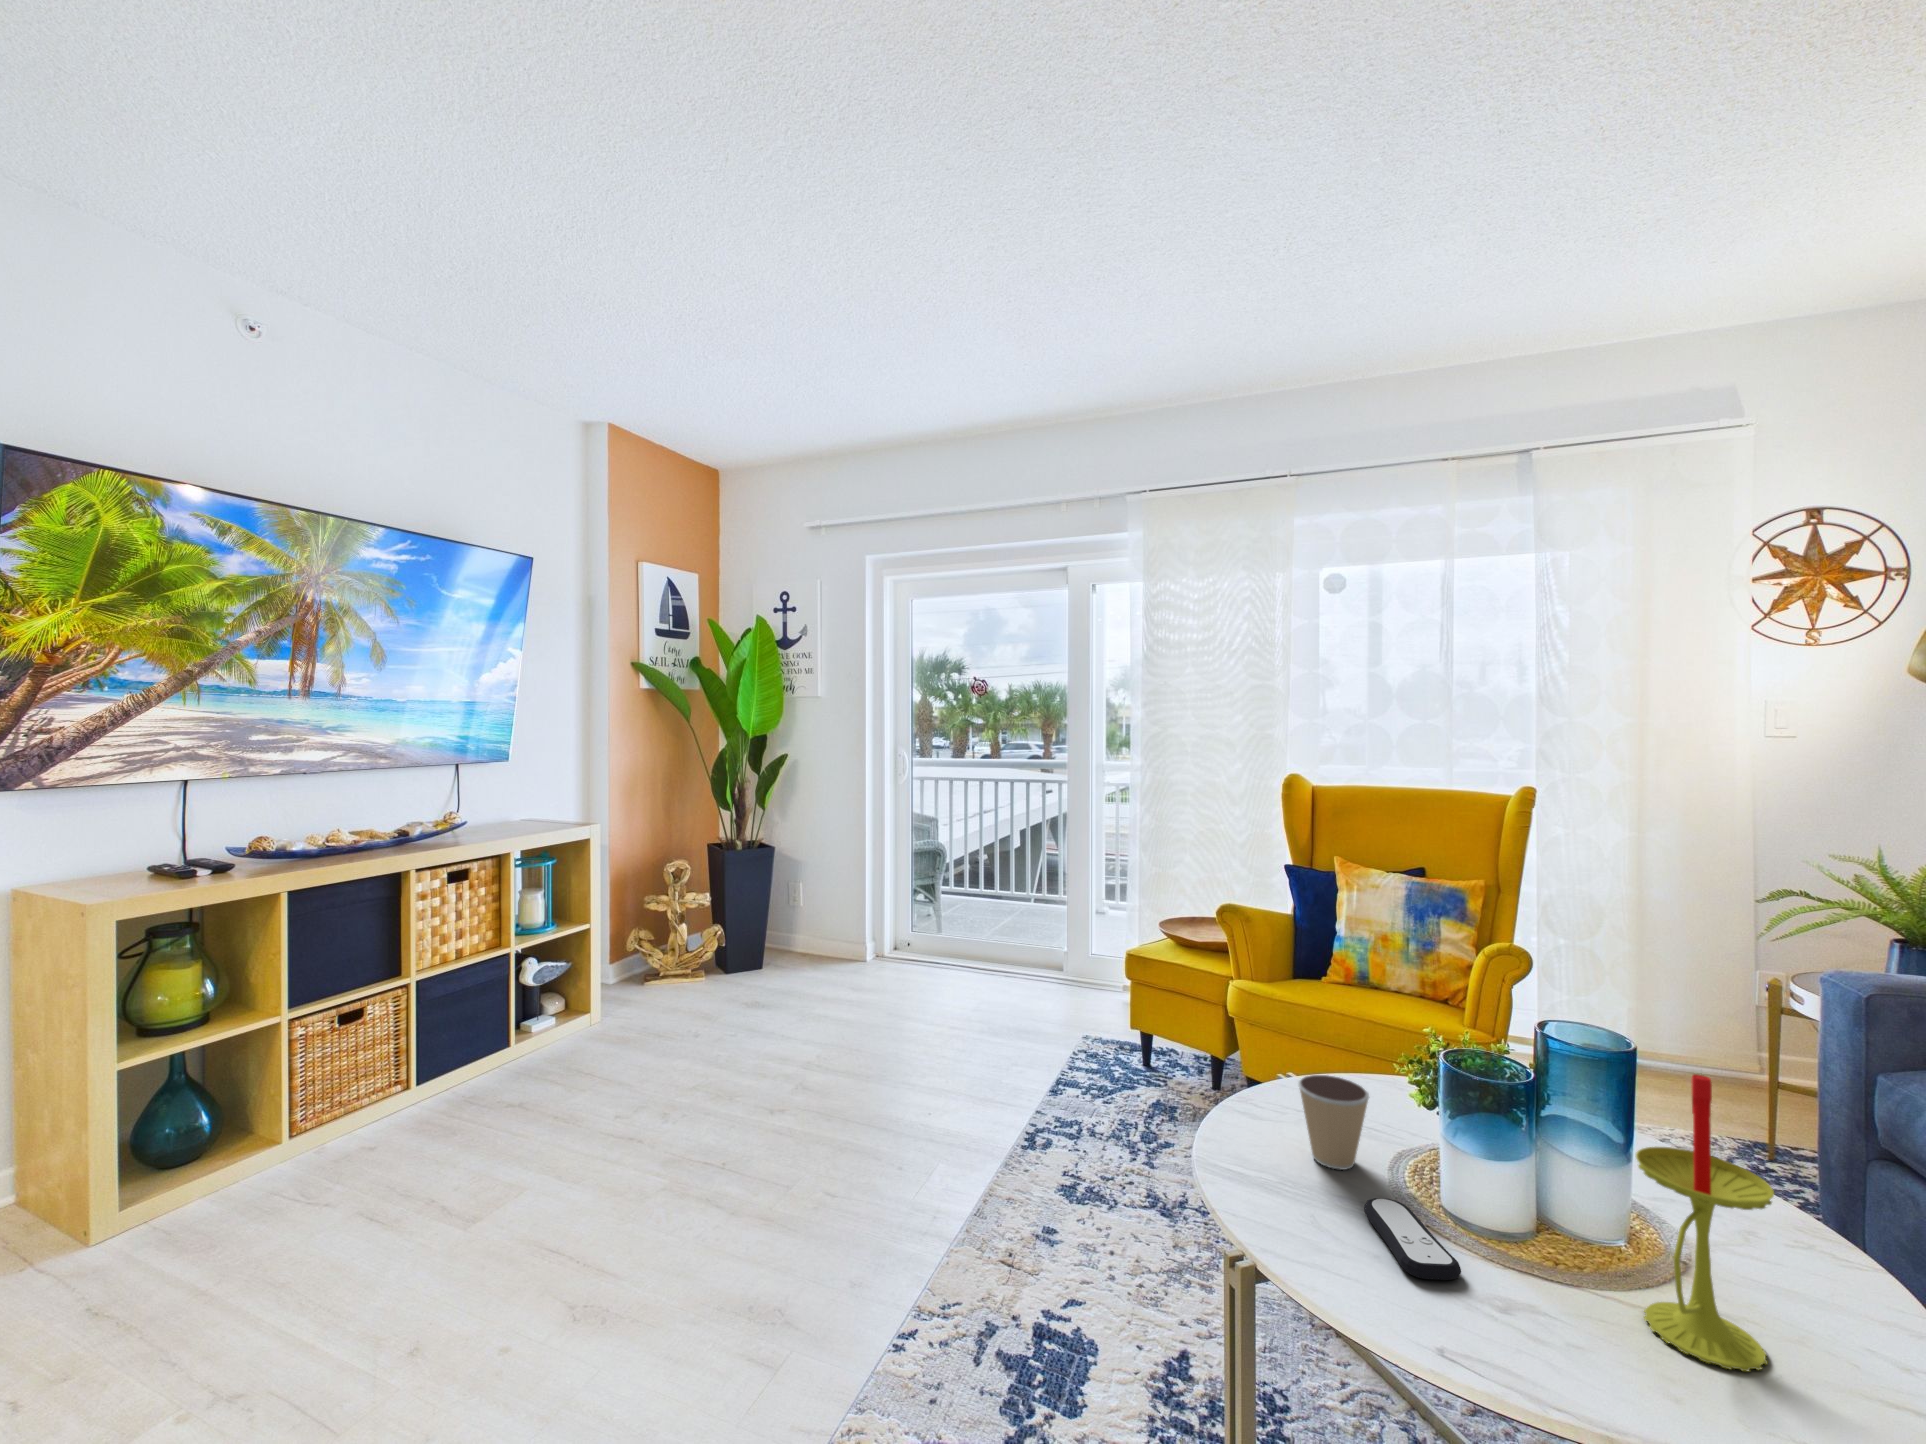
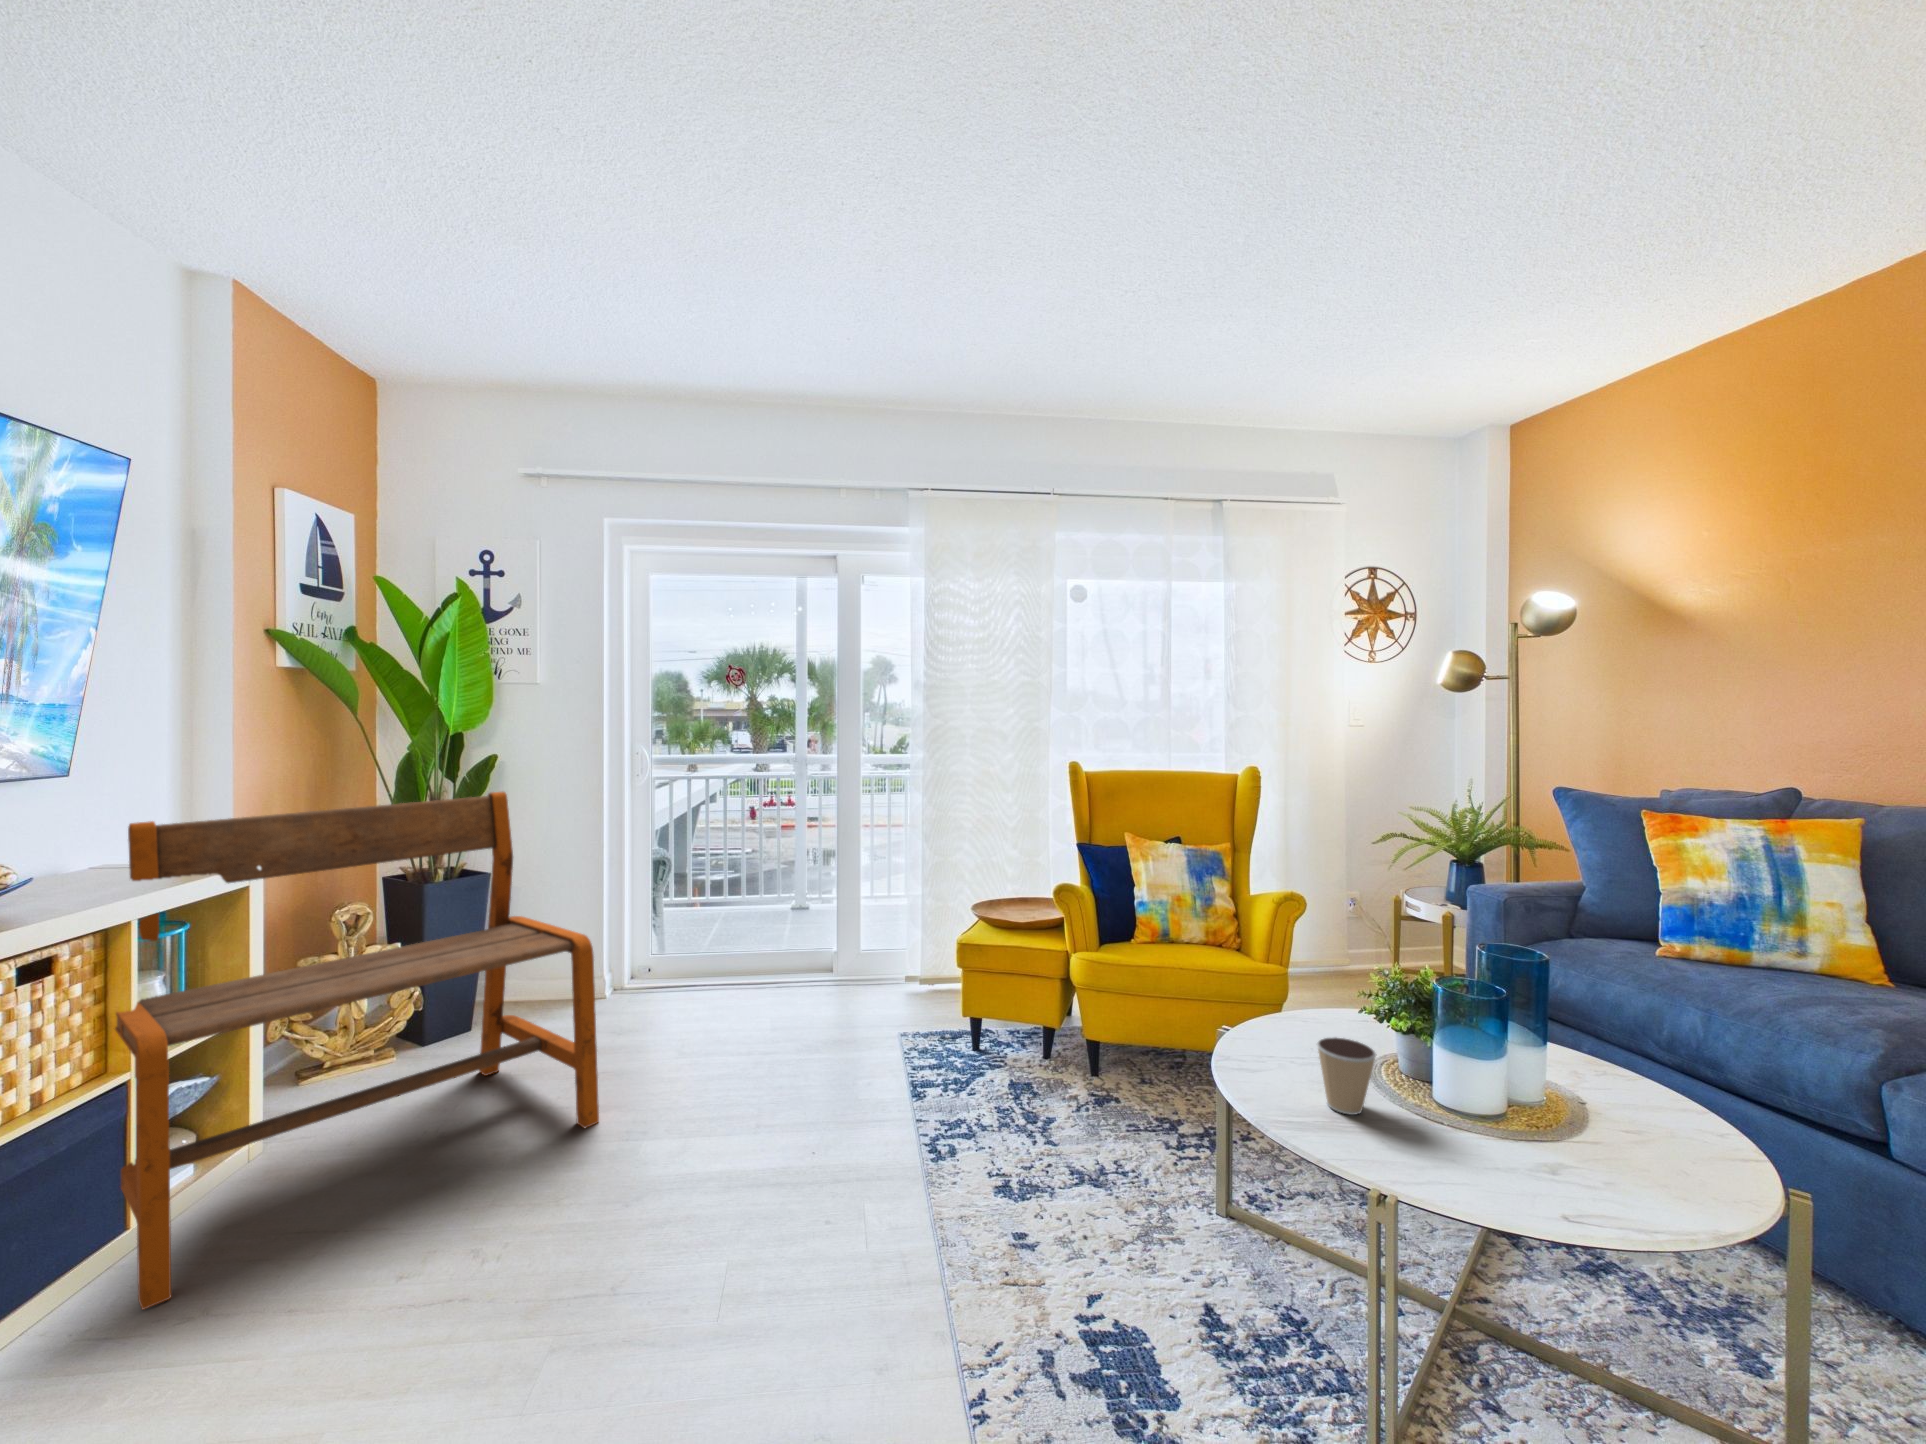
bench: none [475,779,793,1096] -> present [115,792,599,1310]
candle: present [1636,1074,1774,1371] -> none [1605,991,1697,1190]
remote control: present [1364,1198,1461,1280] -> none [1410,1129,1516,1187]

